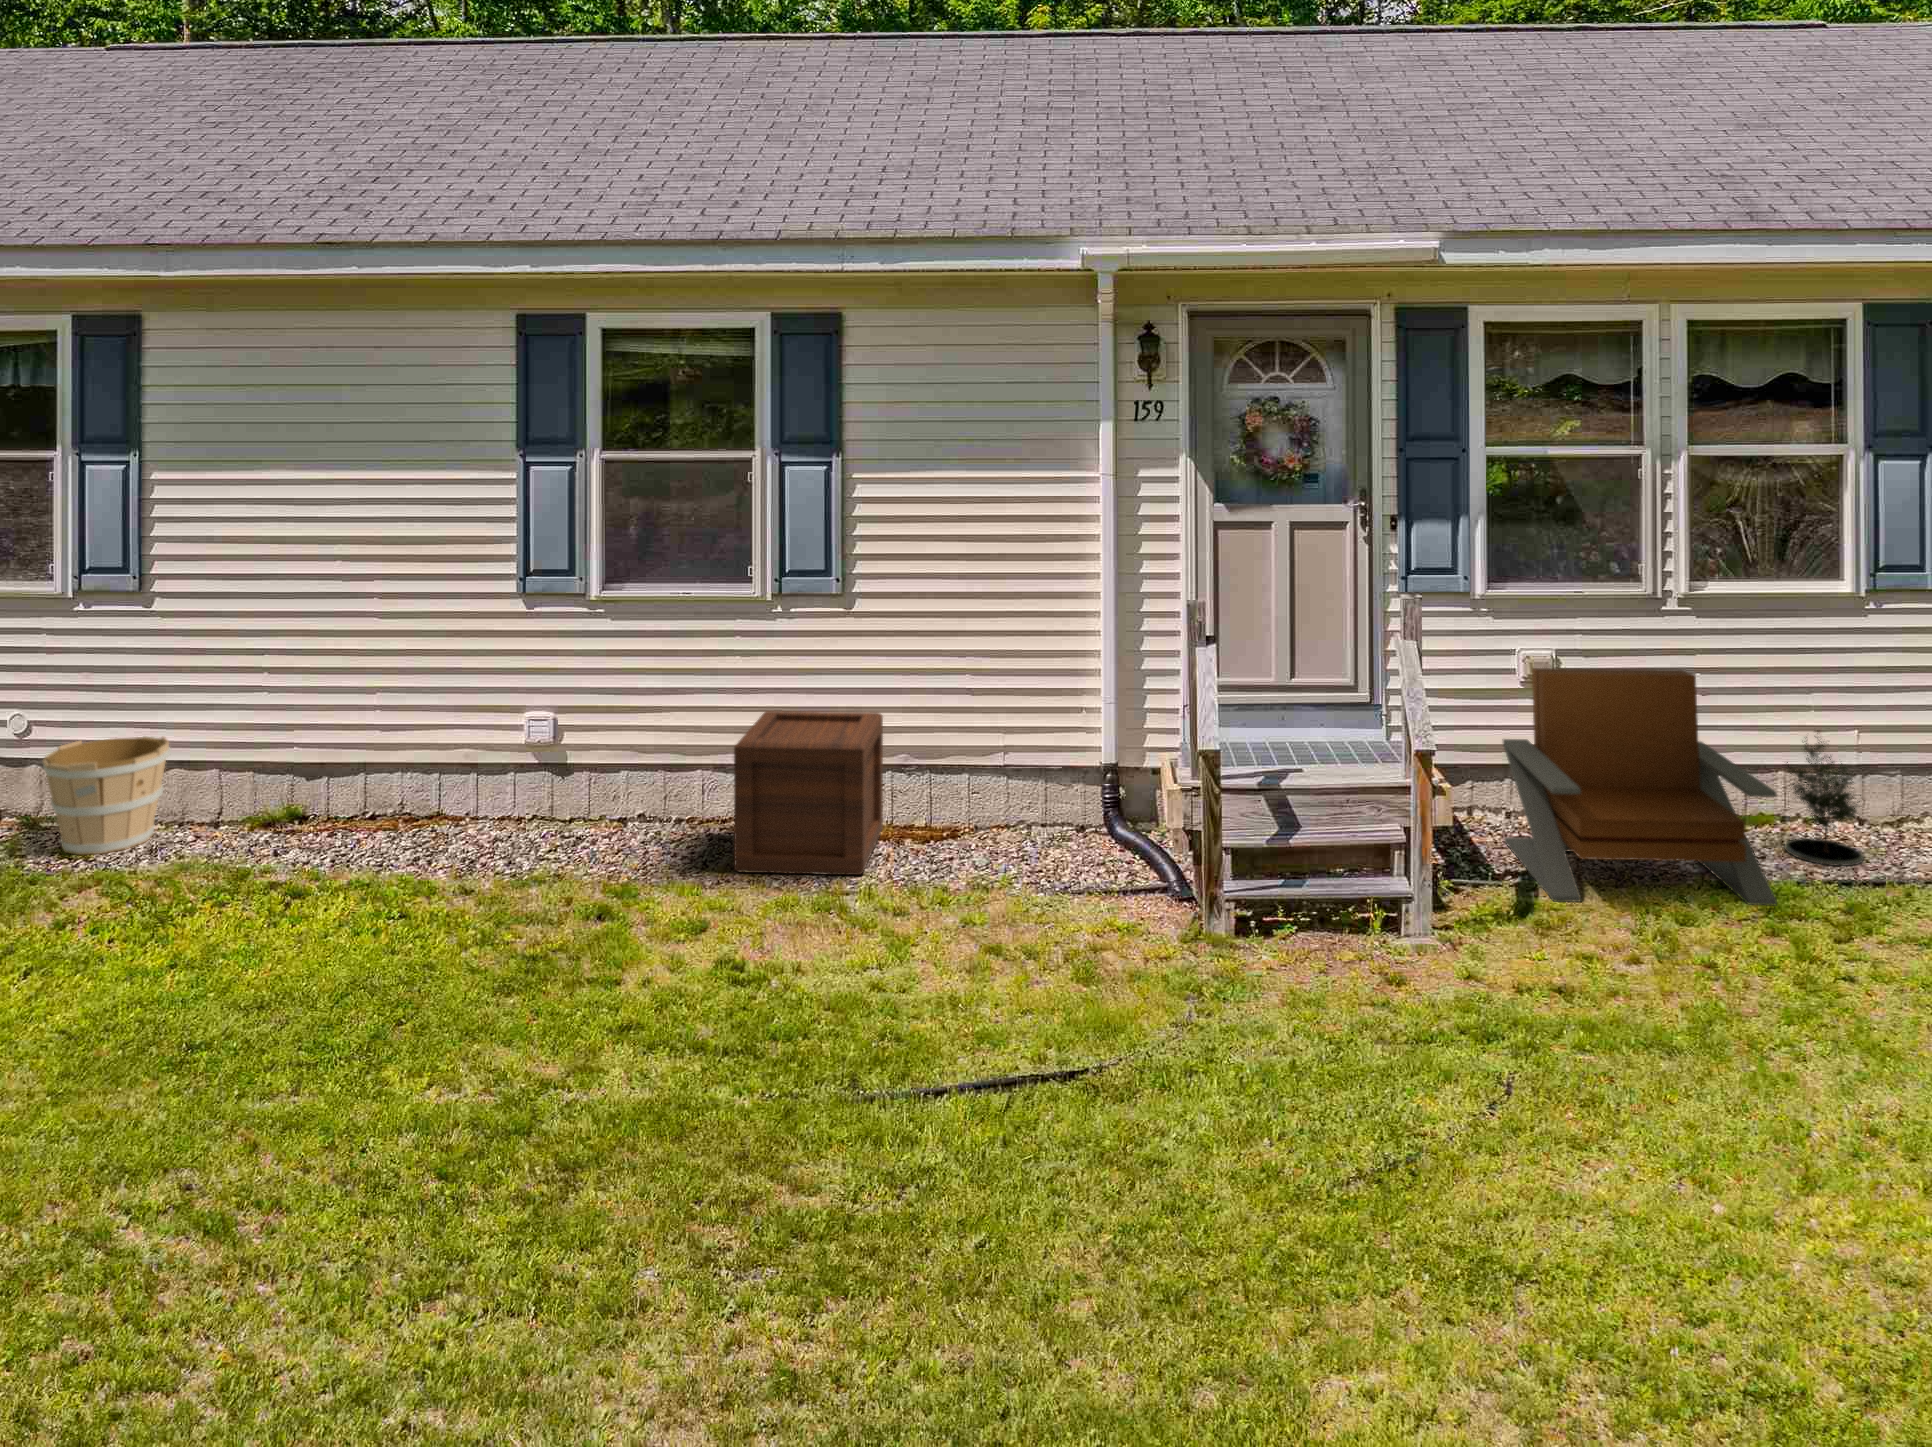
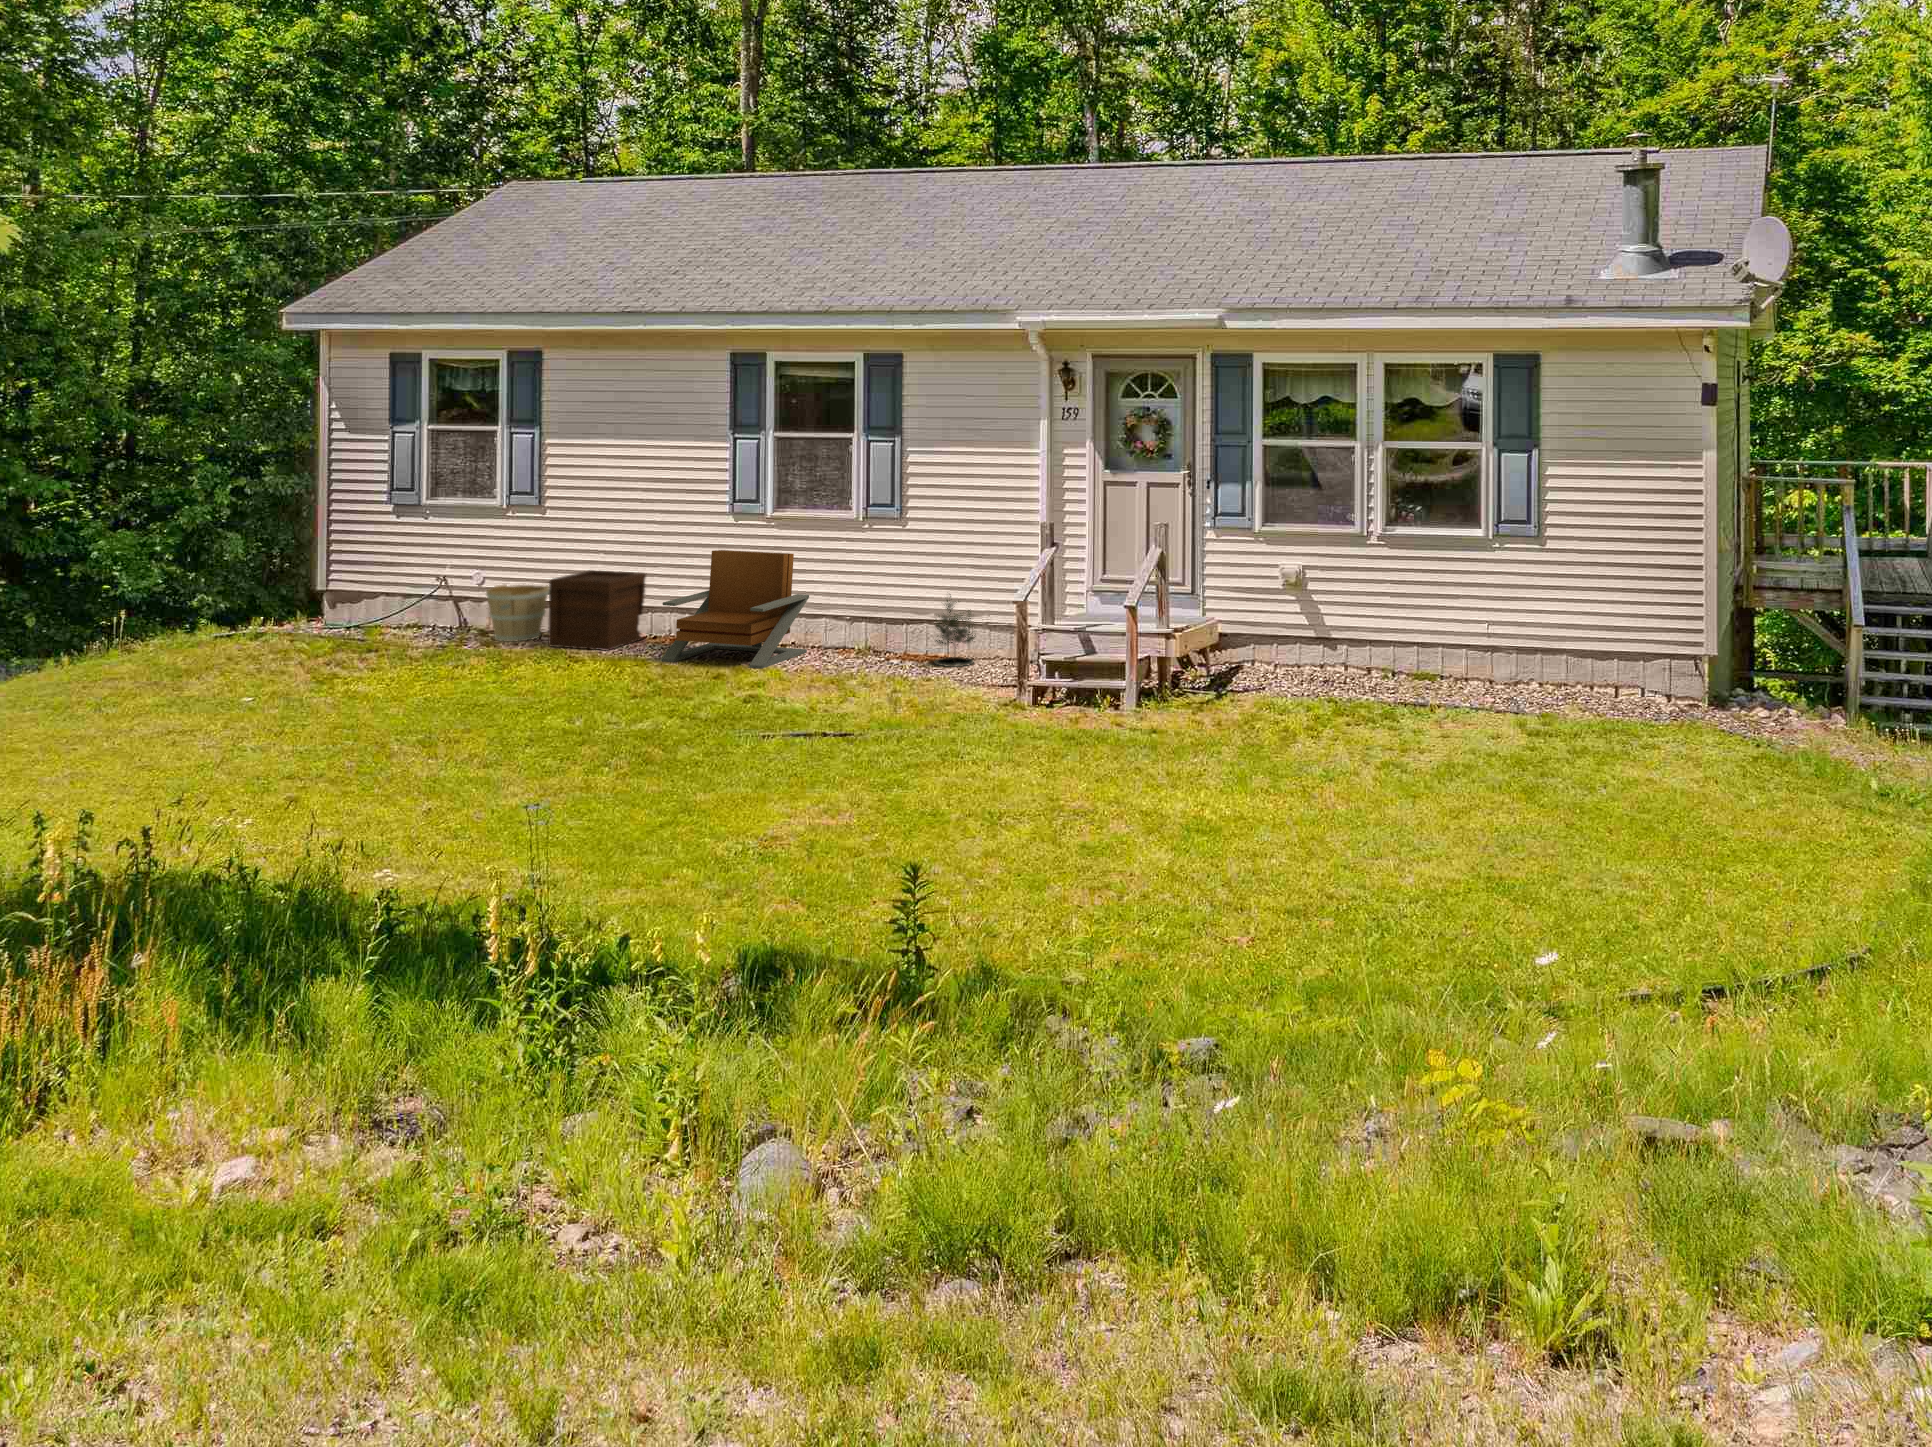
lounge chair: present [1503,668,1777,905] -> present [661,550,809,669]
wooden crate: present [734,711,883,875] -> present [548,570,646,650]
potted tree: present [1785,737,1864,866] -> present [935,594,976,667]

